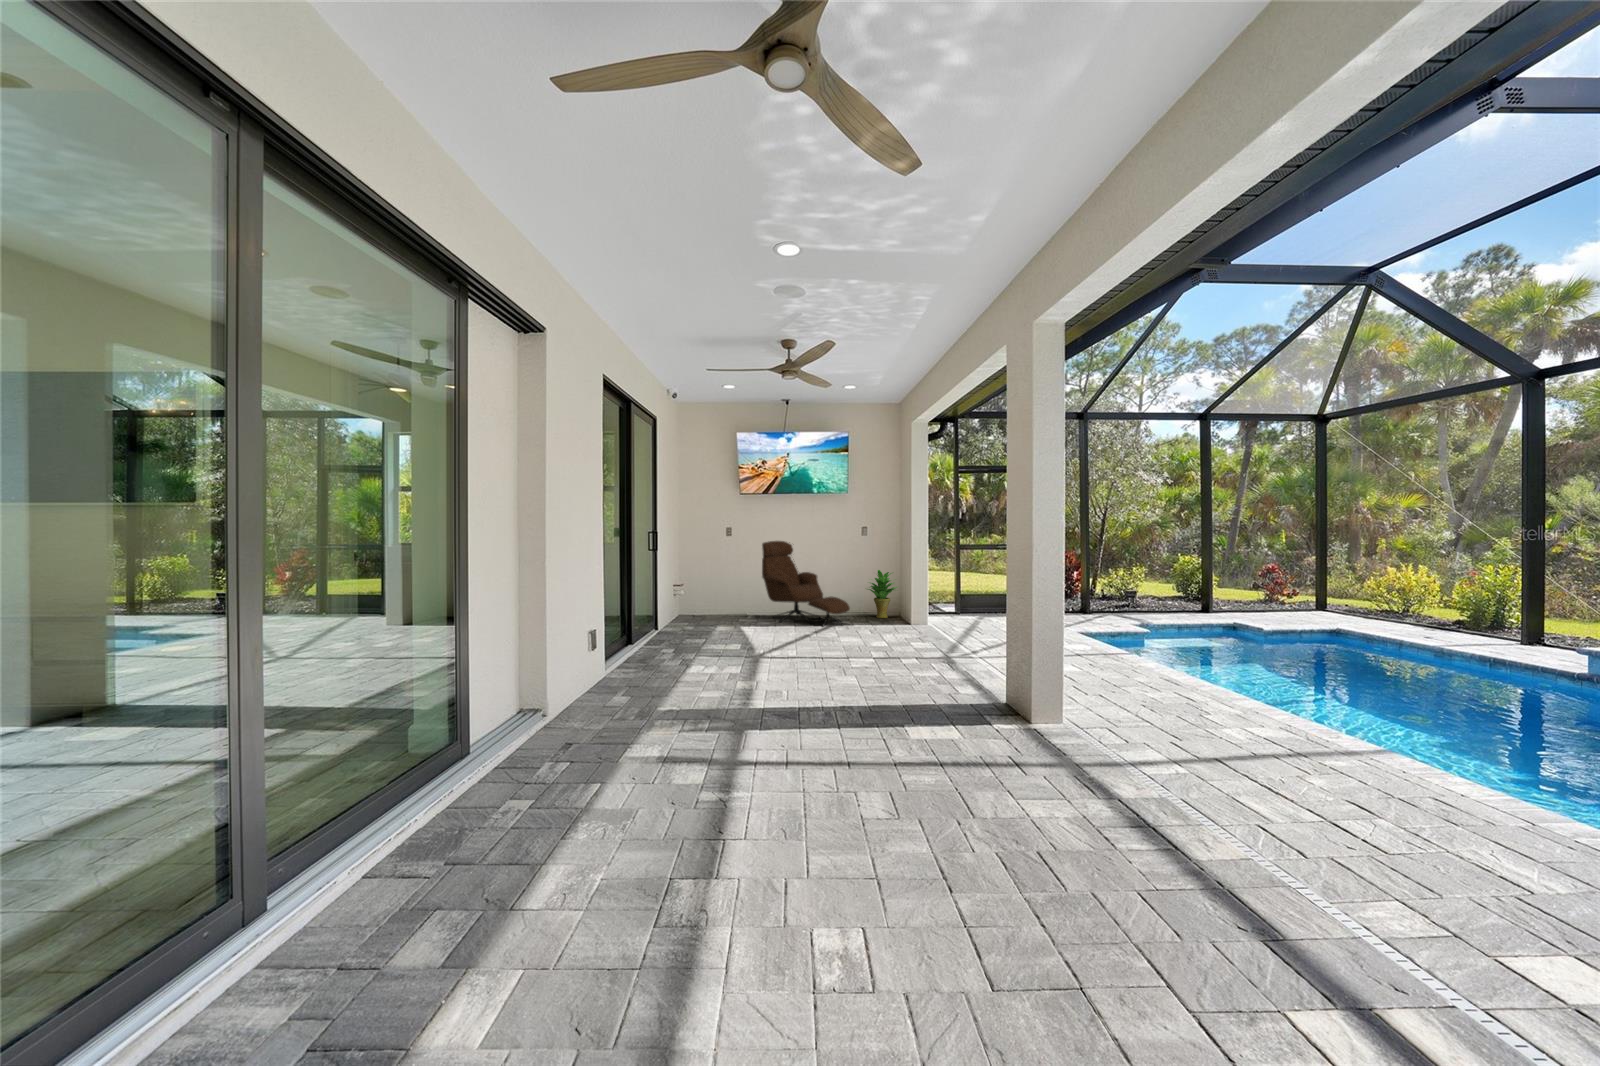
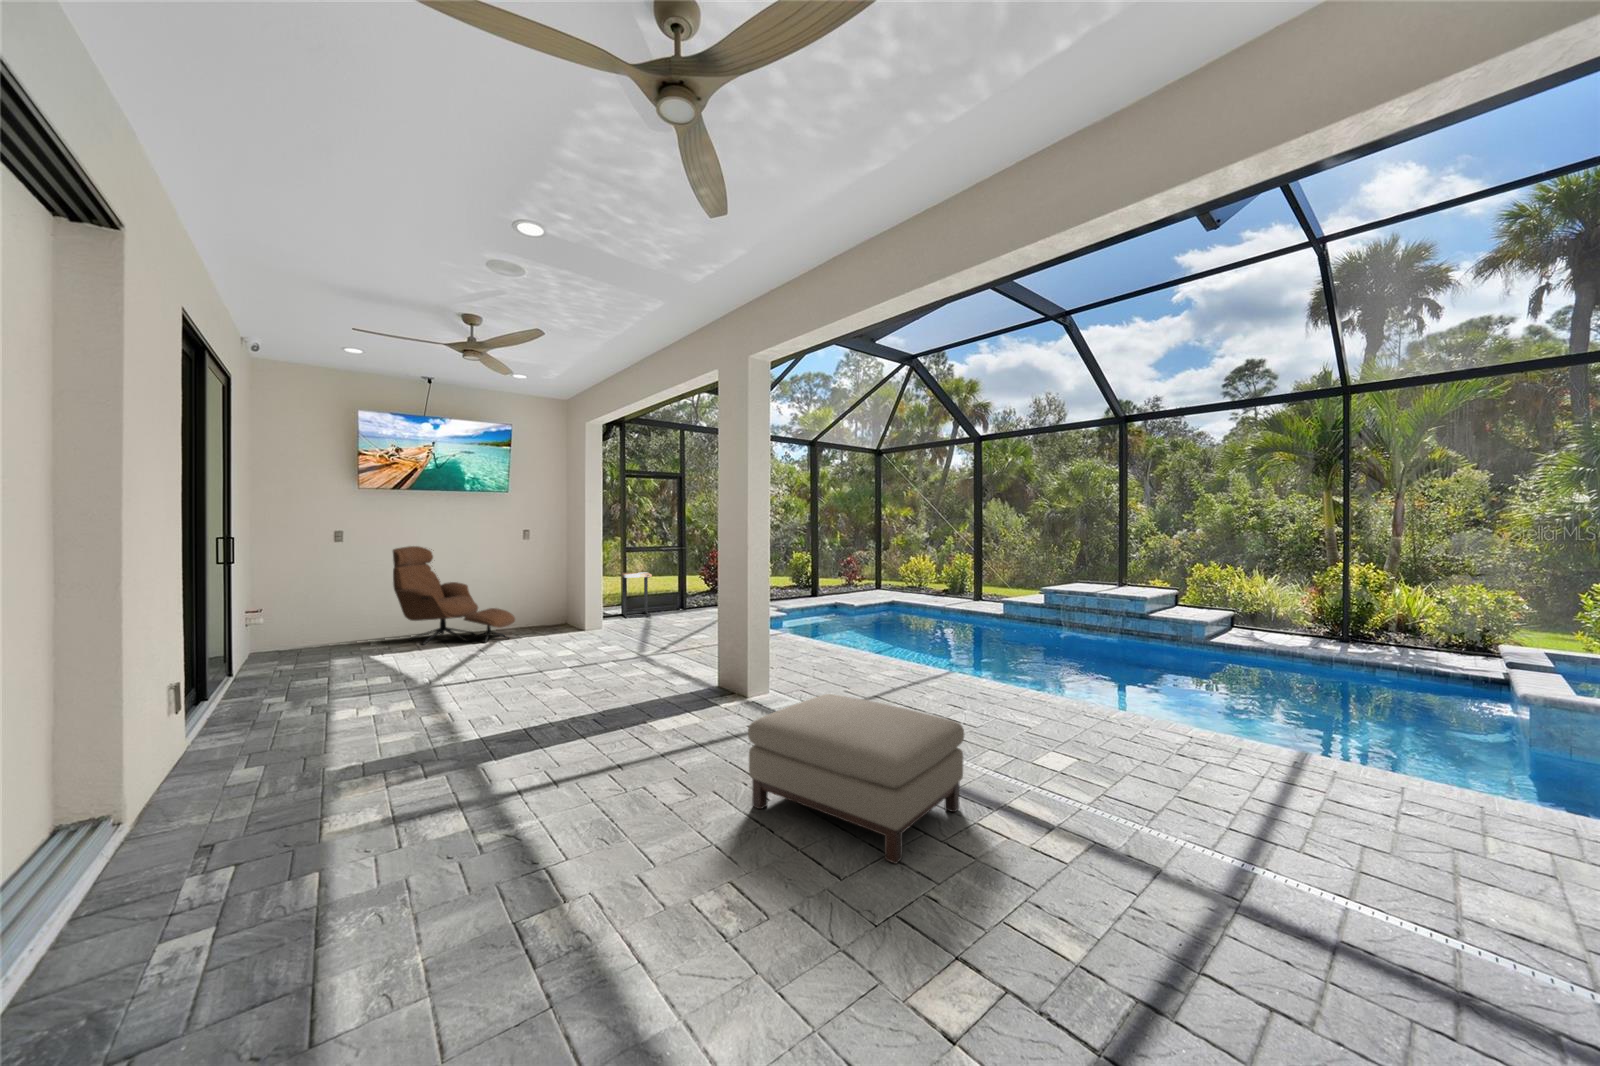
potted plant: present [868,570,897,618] -> none [526,575,568,627]
side table: none [955,572,983,619] -> present [621,572,652,618]
ottoman: none [943,737,1268,1003] -> present [748,694,964,864]

